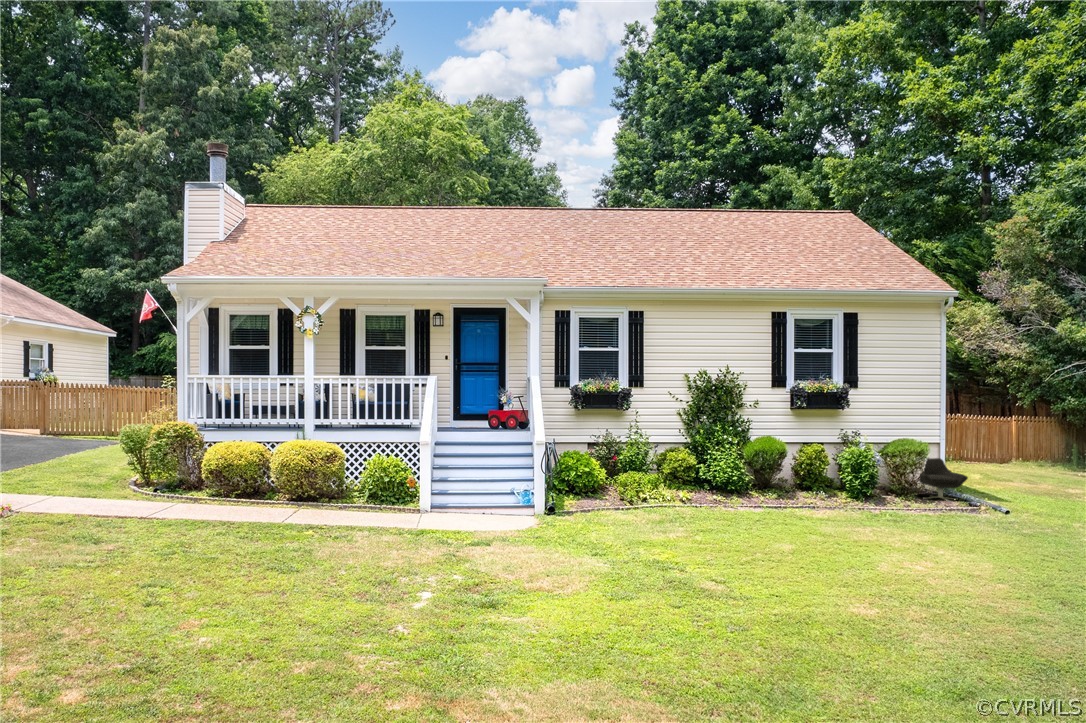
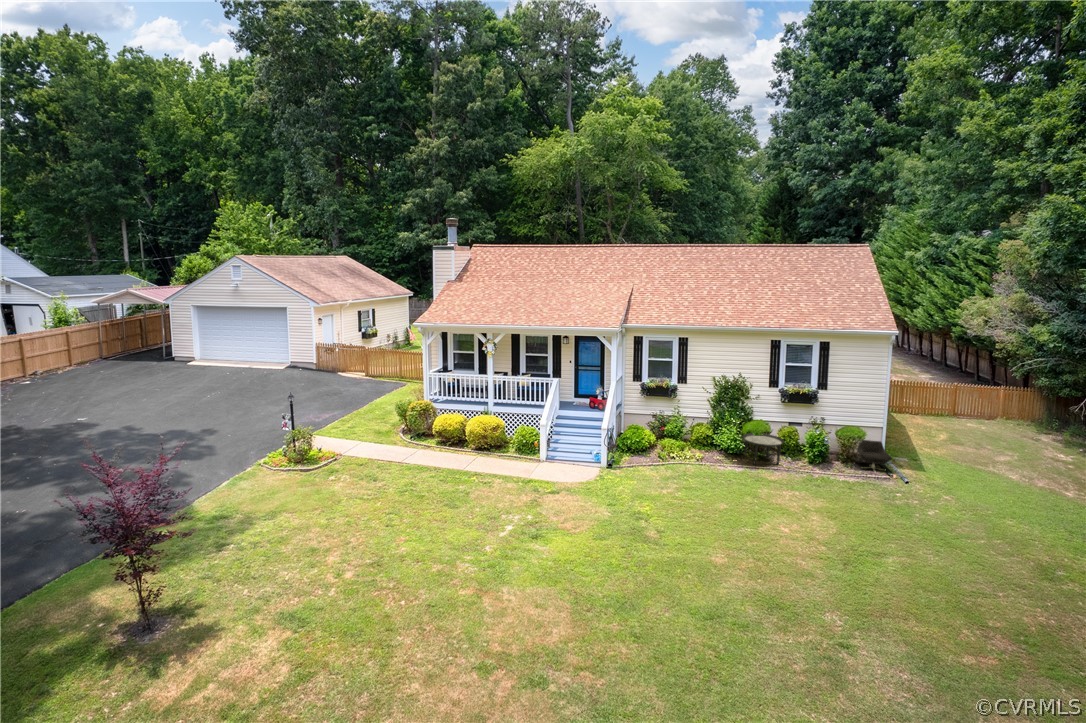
round table: none [752,456,819,501] -> present [743,433,784,465]

